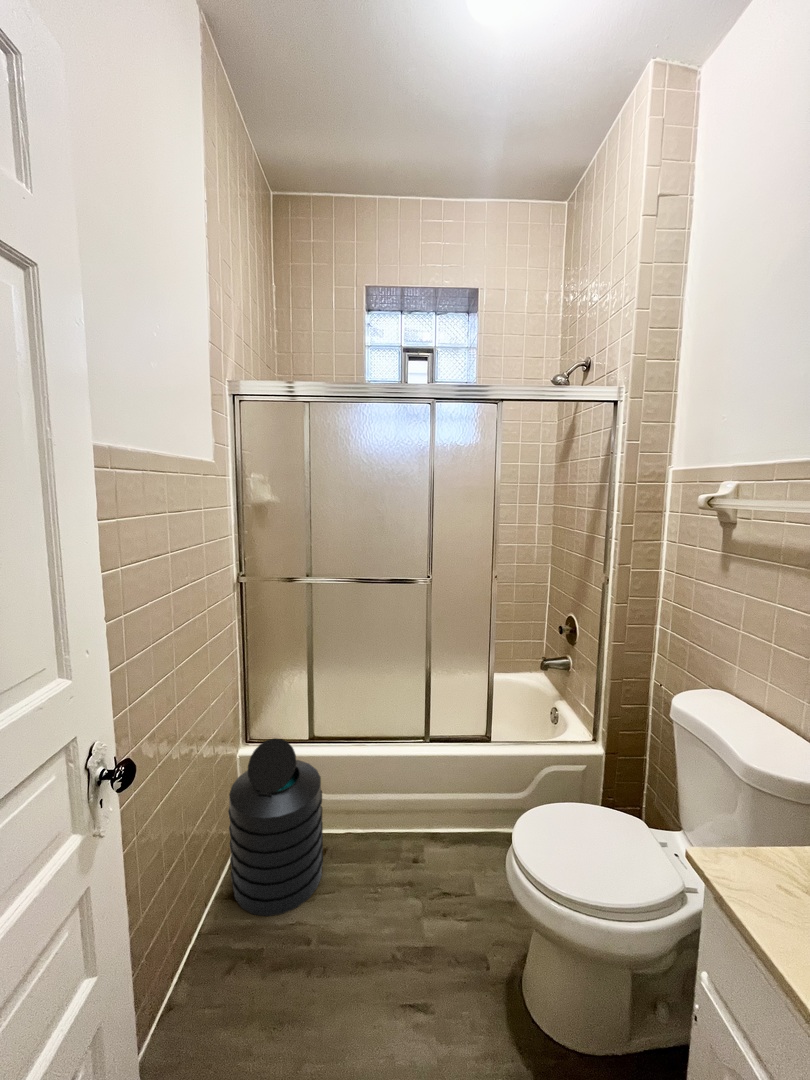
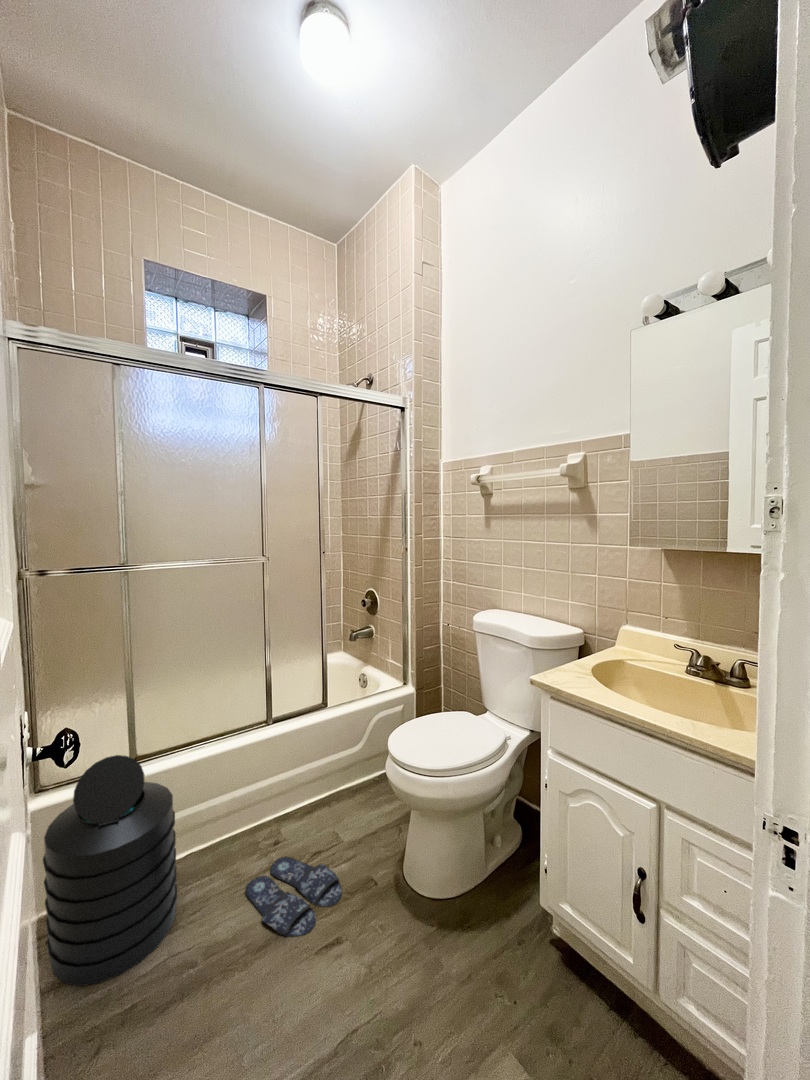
slippers: none [371,880,454,976] -> present [245,857,342,937]

